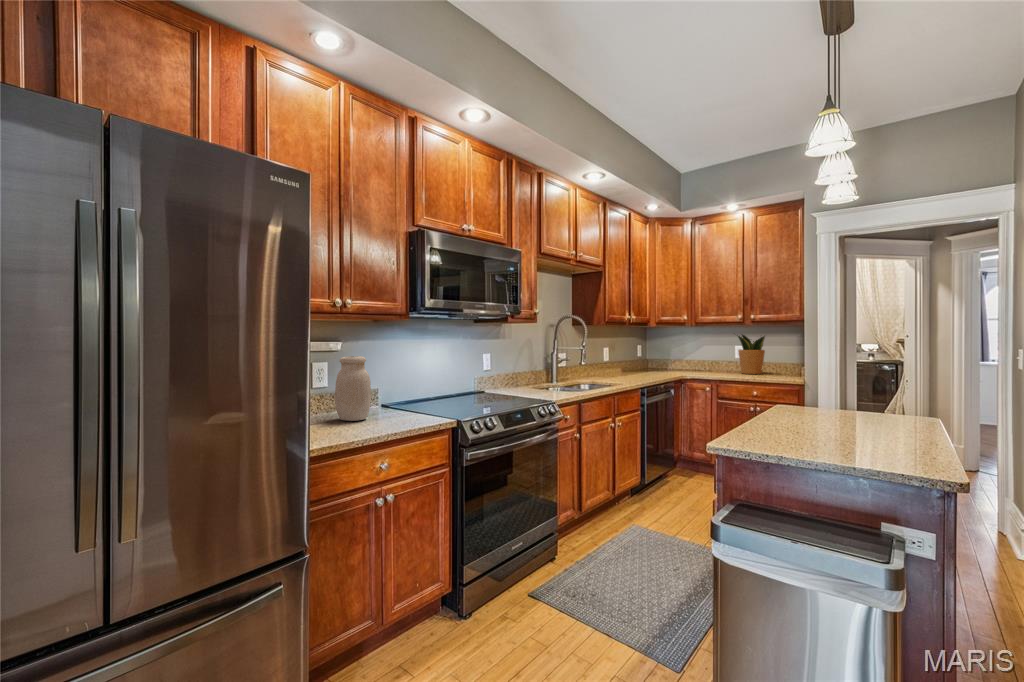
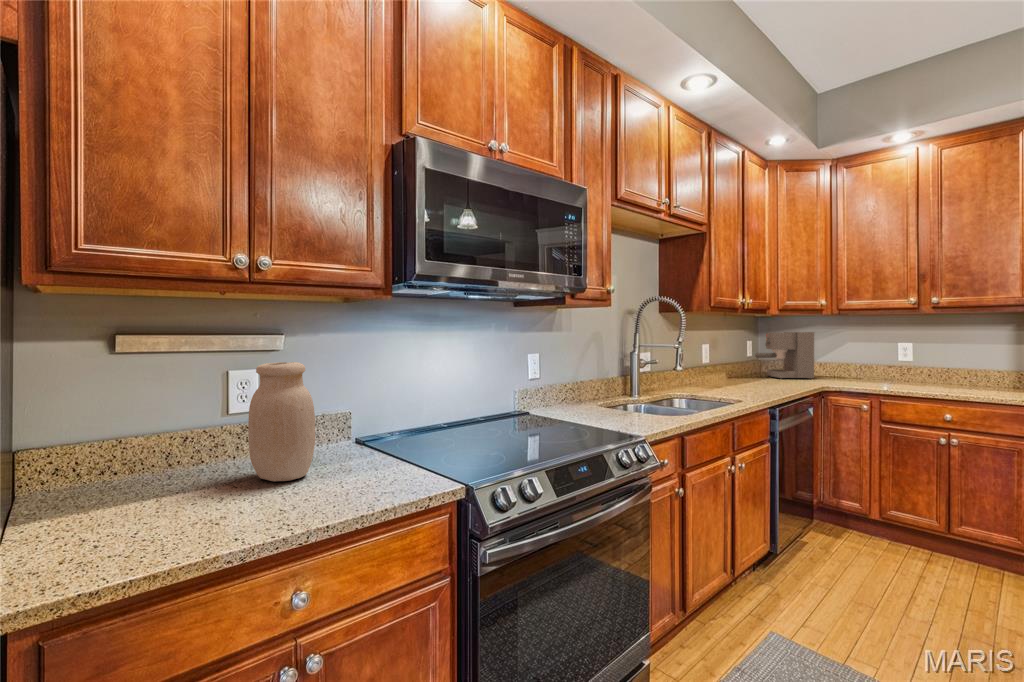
potted plant: present [737,334,765,374] -> none [893,324,956,386]
coffee maker: none [644,338,683,371] -> present [755,332,814,379]

